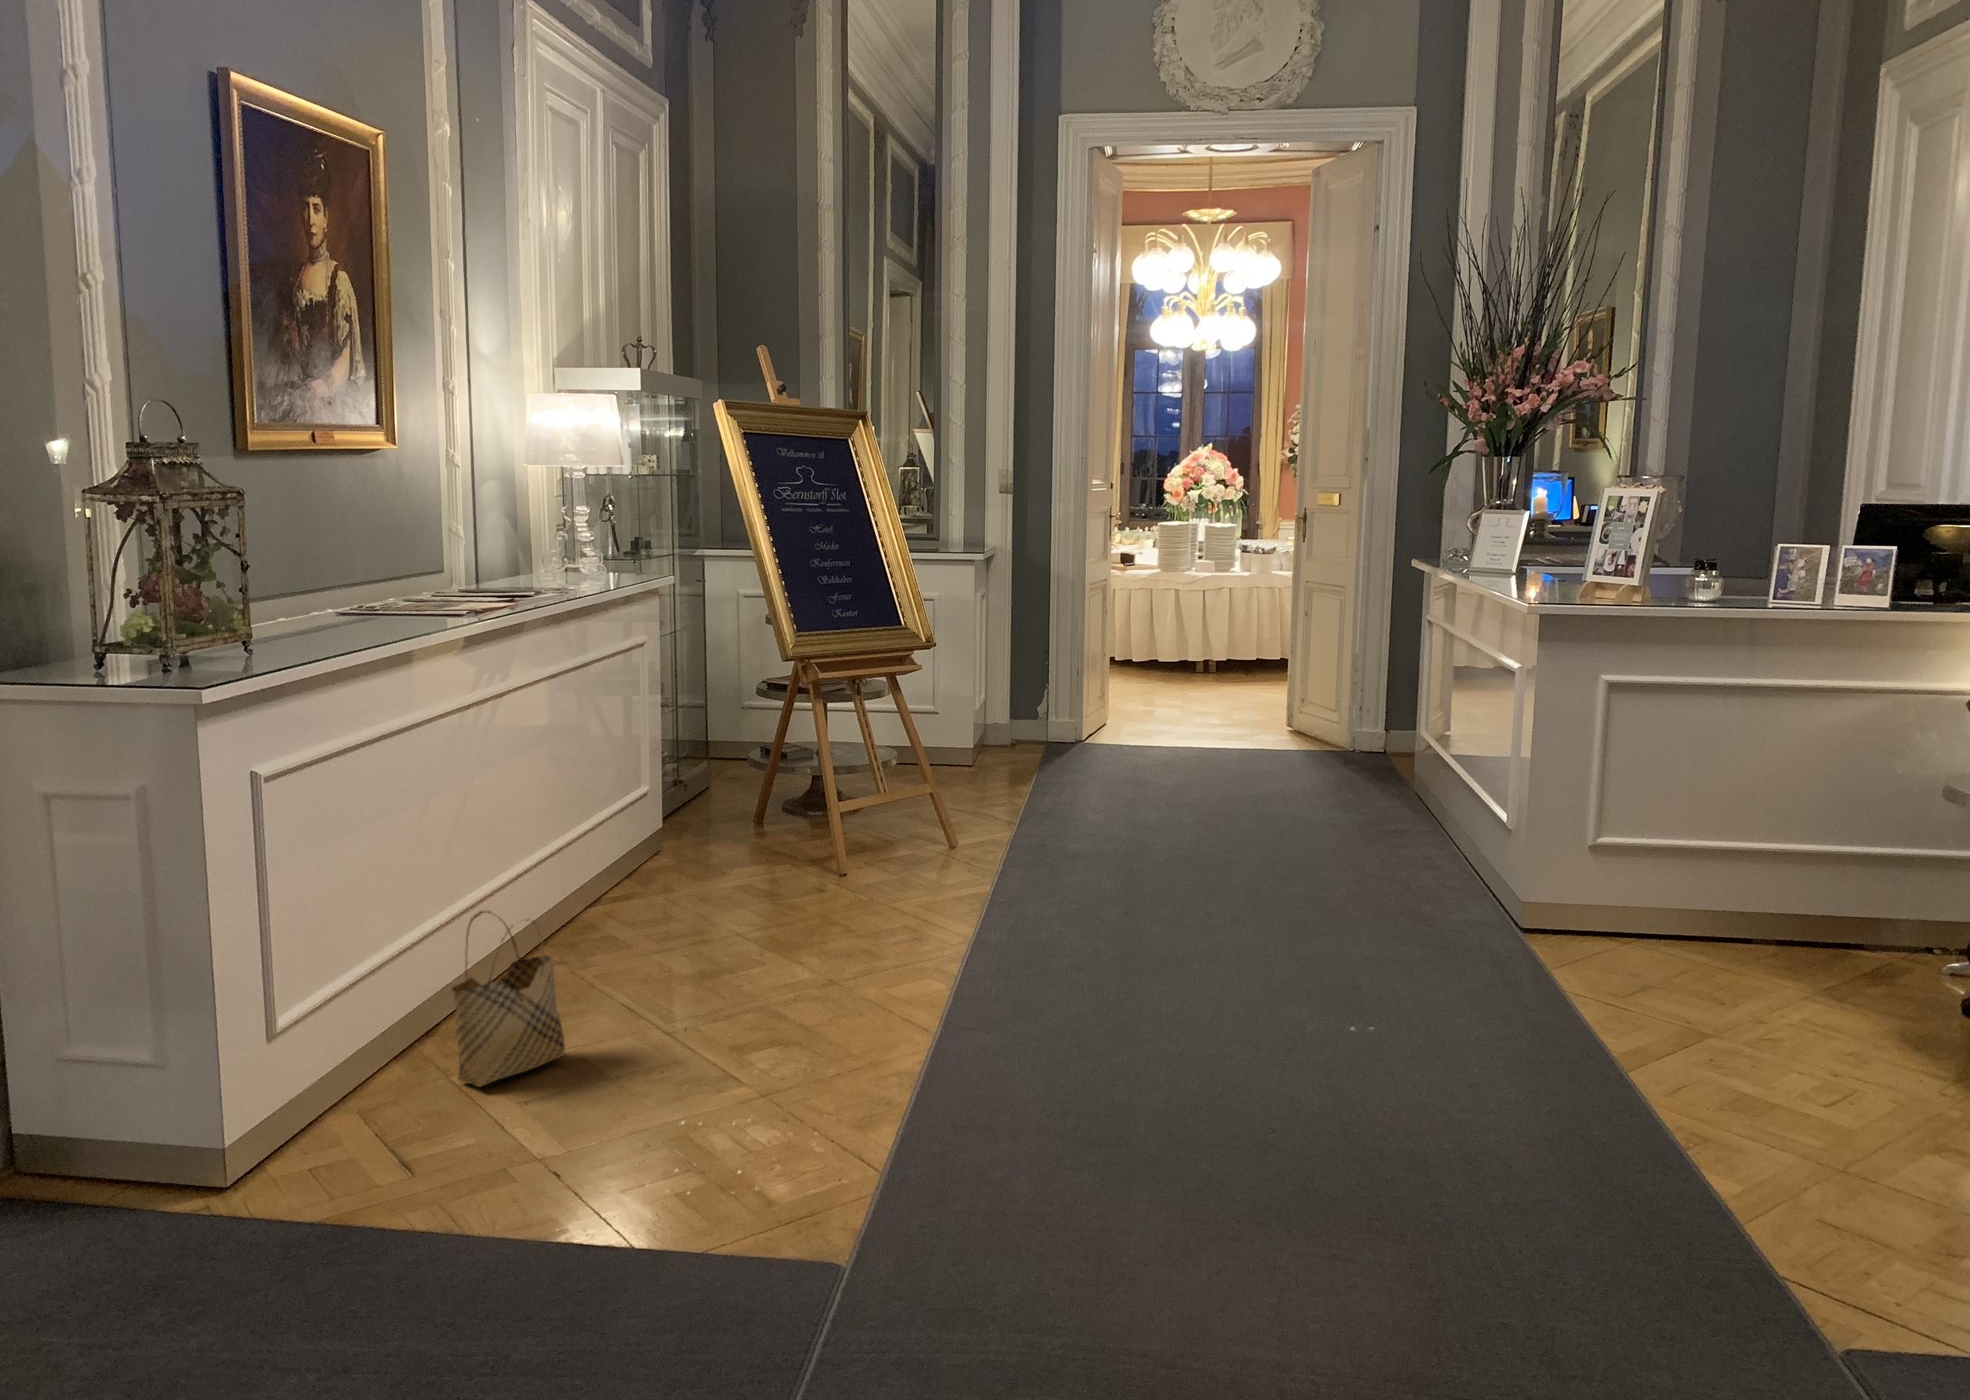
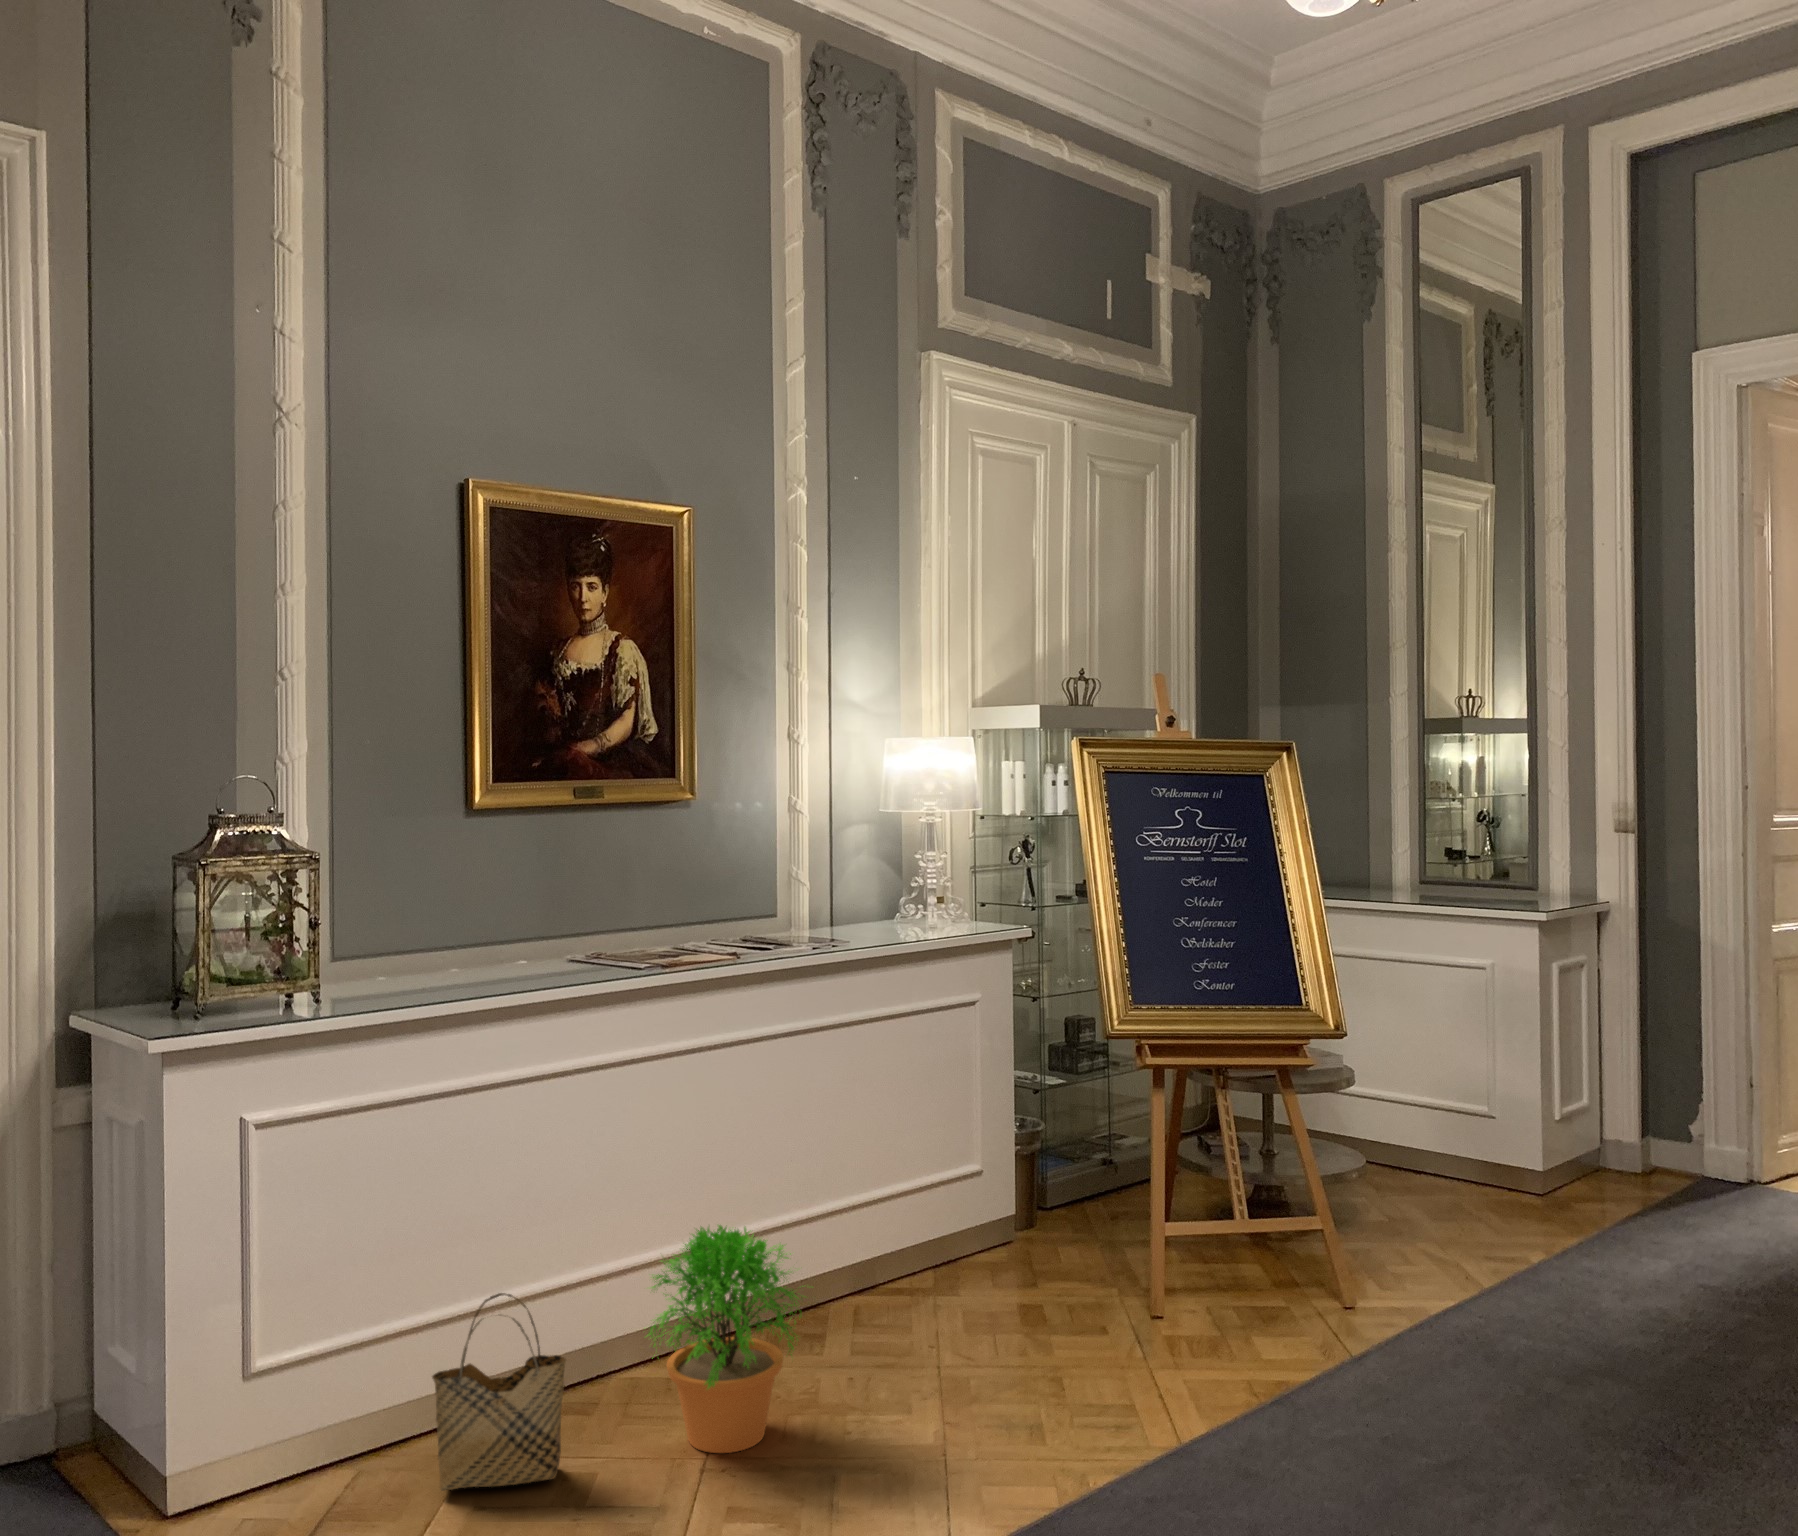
potted plant: none [576,825,709,1014] -> present [648,1225,806,1453]

